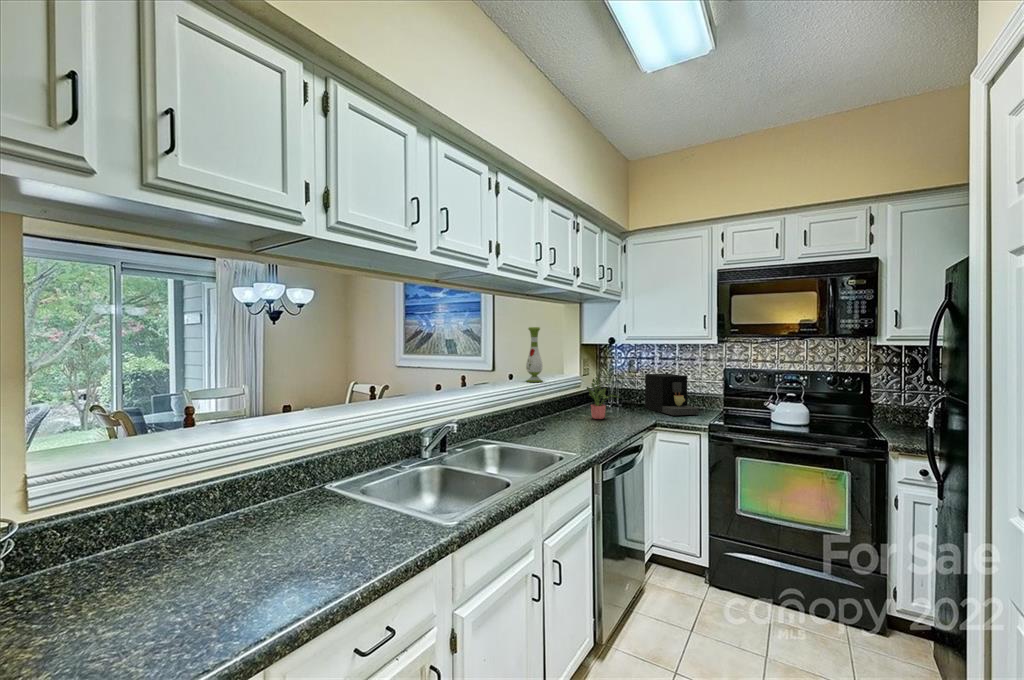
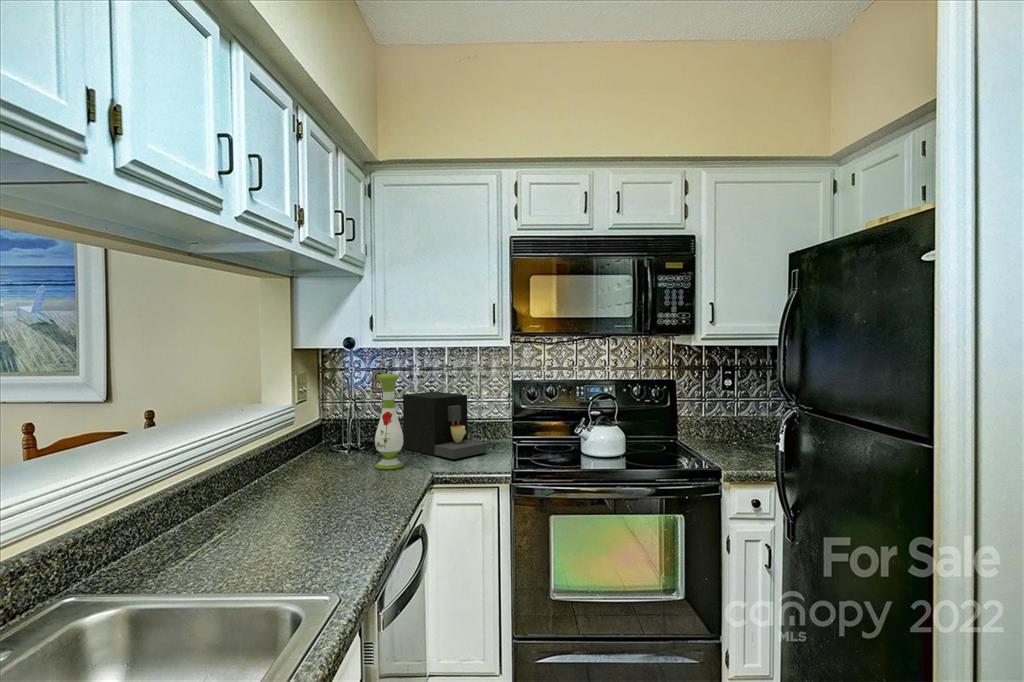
vase: present [526,327,543,382] -> present [375,374,404,470]
potted plant: present [587,377,620,419] -> none [316,408,375,484]

